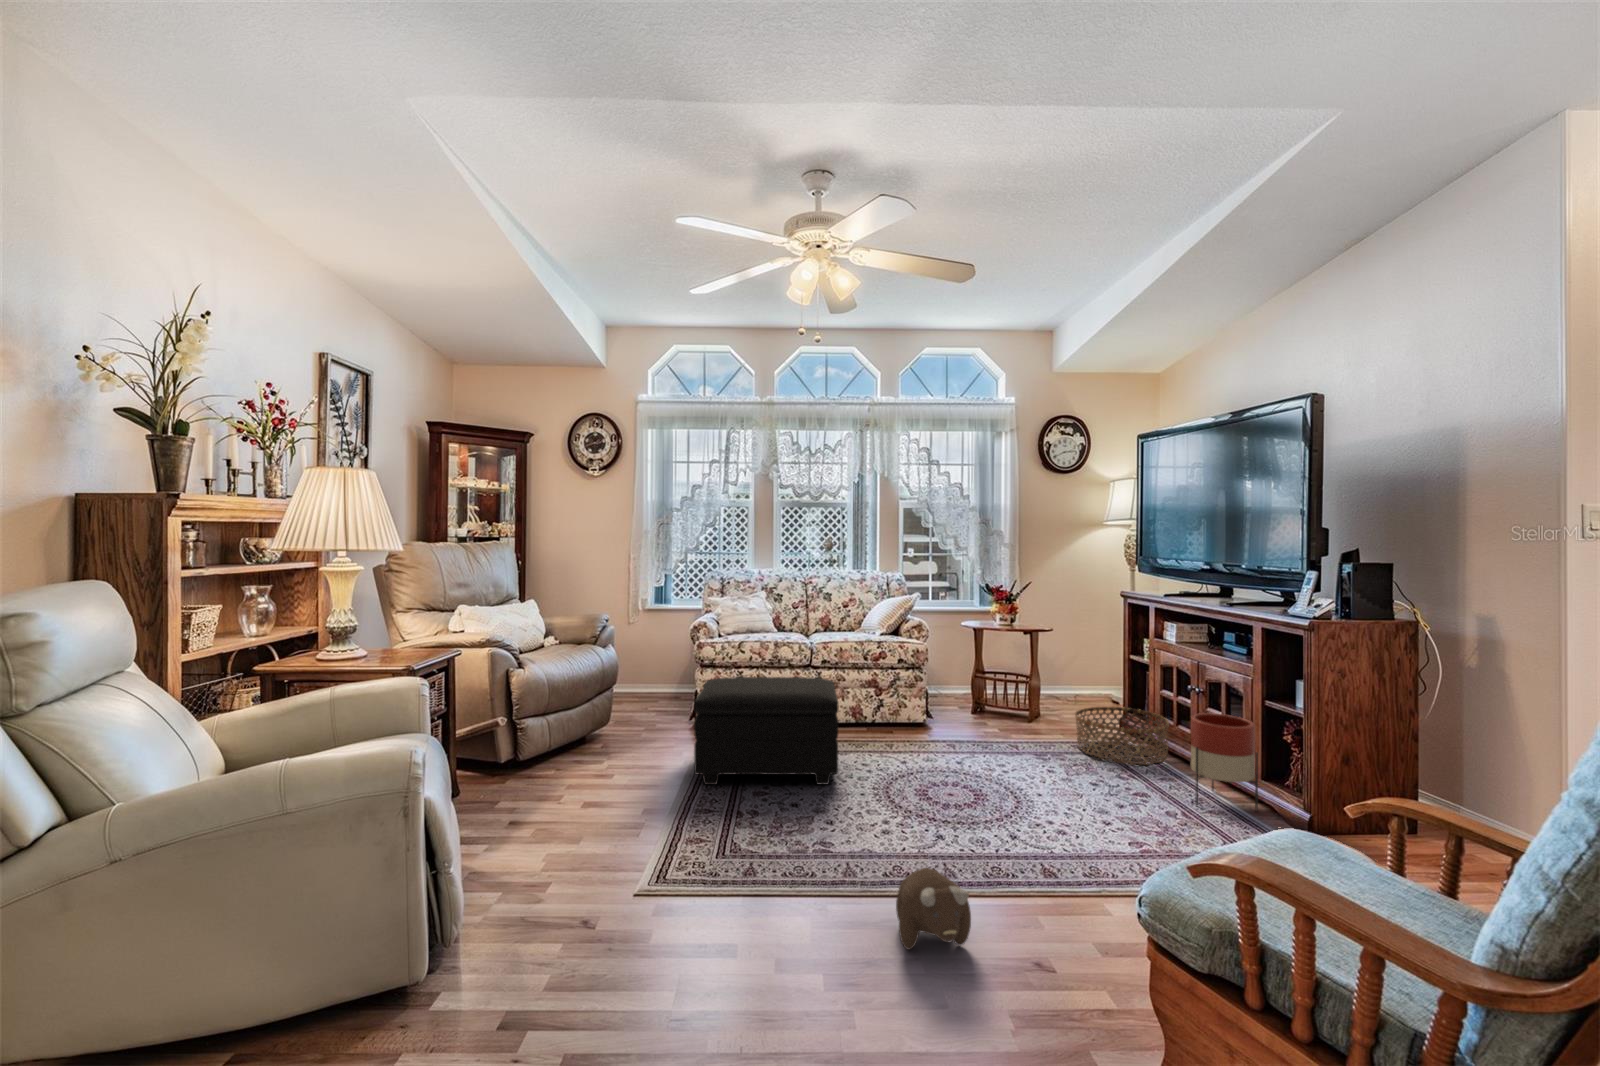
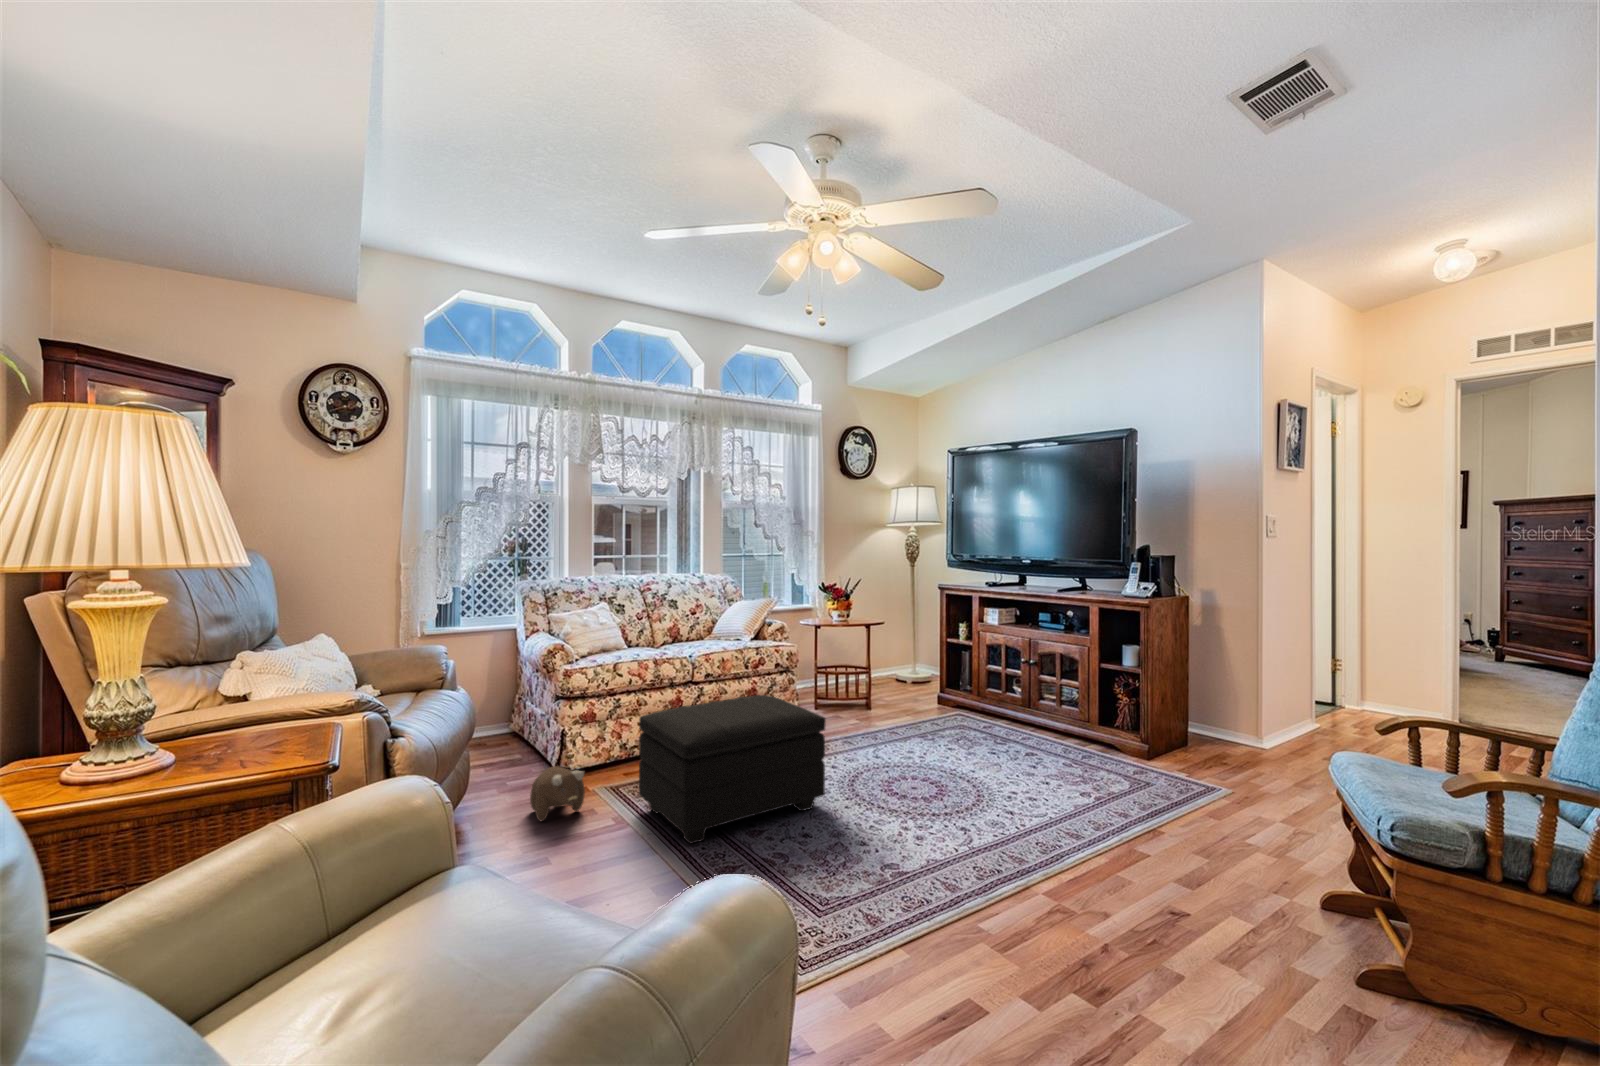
basket: present [1075,707,1169,765] -> none [933,684,1009,732]
planter: present [1191,713,1258,812] -> none [1061,680,1111,756]
plush toy: present [896,868,971,949] -> present [530,766,585,821]

